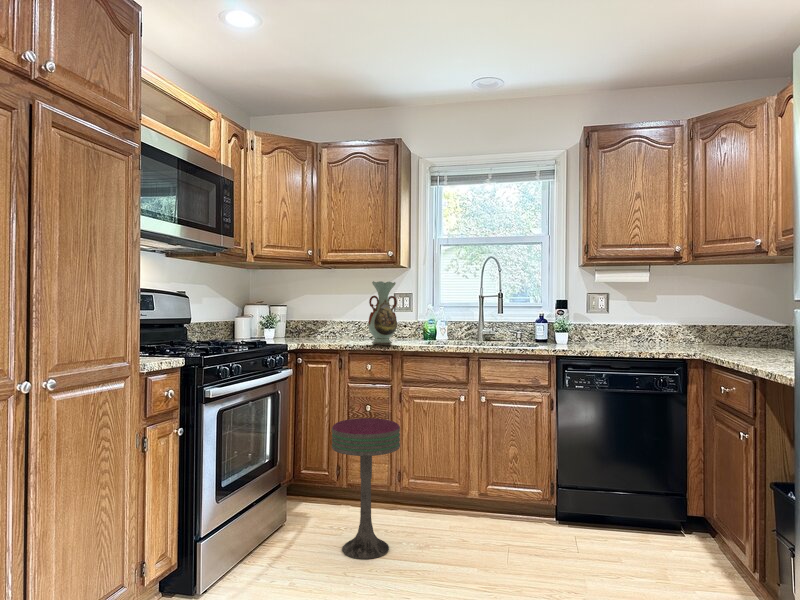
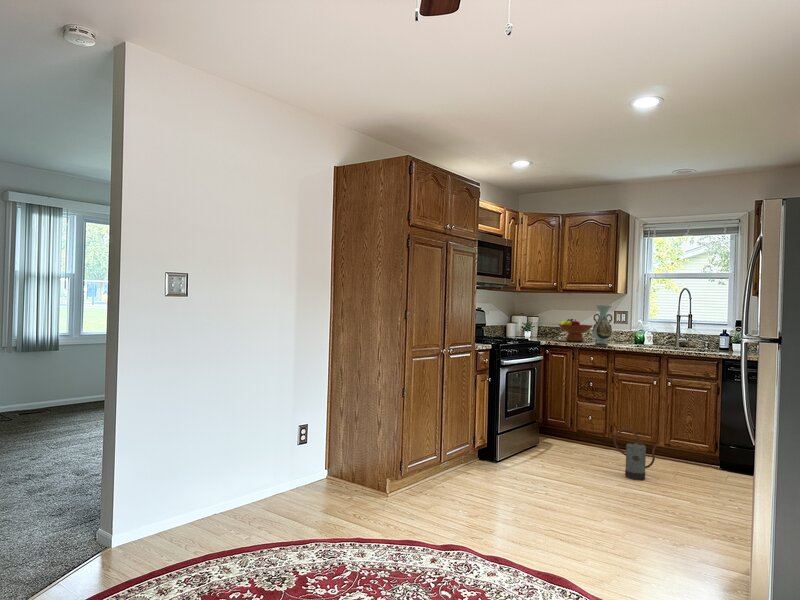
fruit bowl: none [314,305,367,341] -> present [558,319,593,341]
bar stool: present [332,418,400,559] -> none [567,387,608,465]
watering can: none [416,492,490,583] -> present [614,429,659,480]

